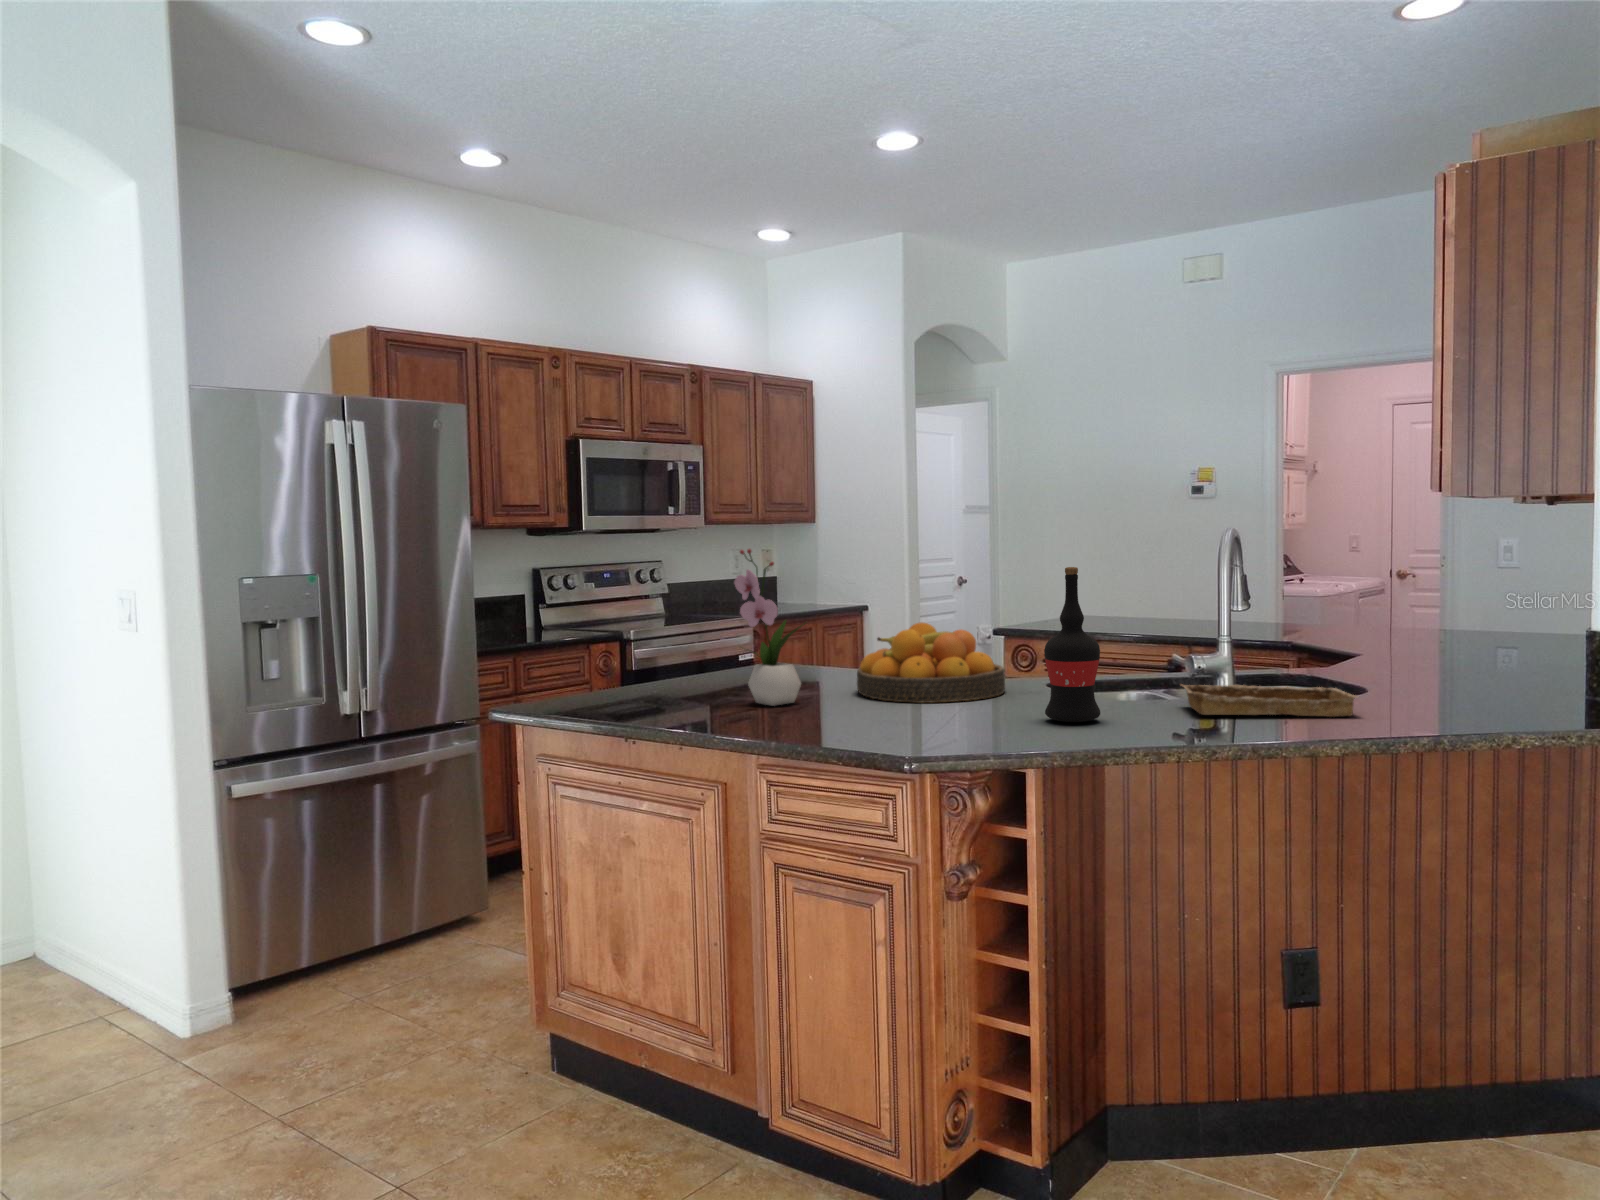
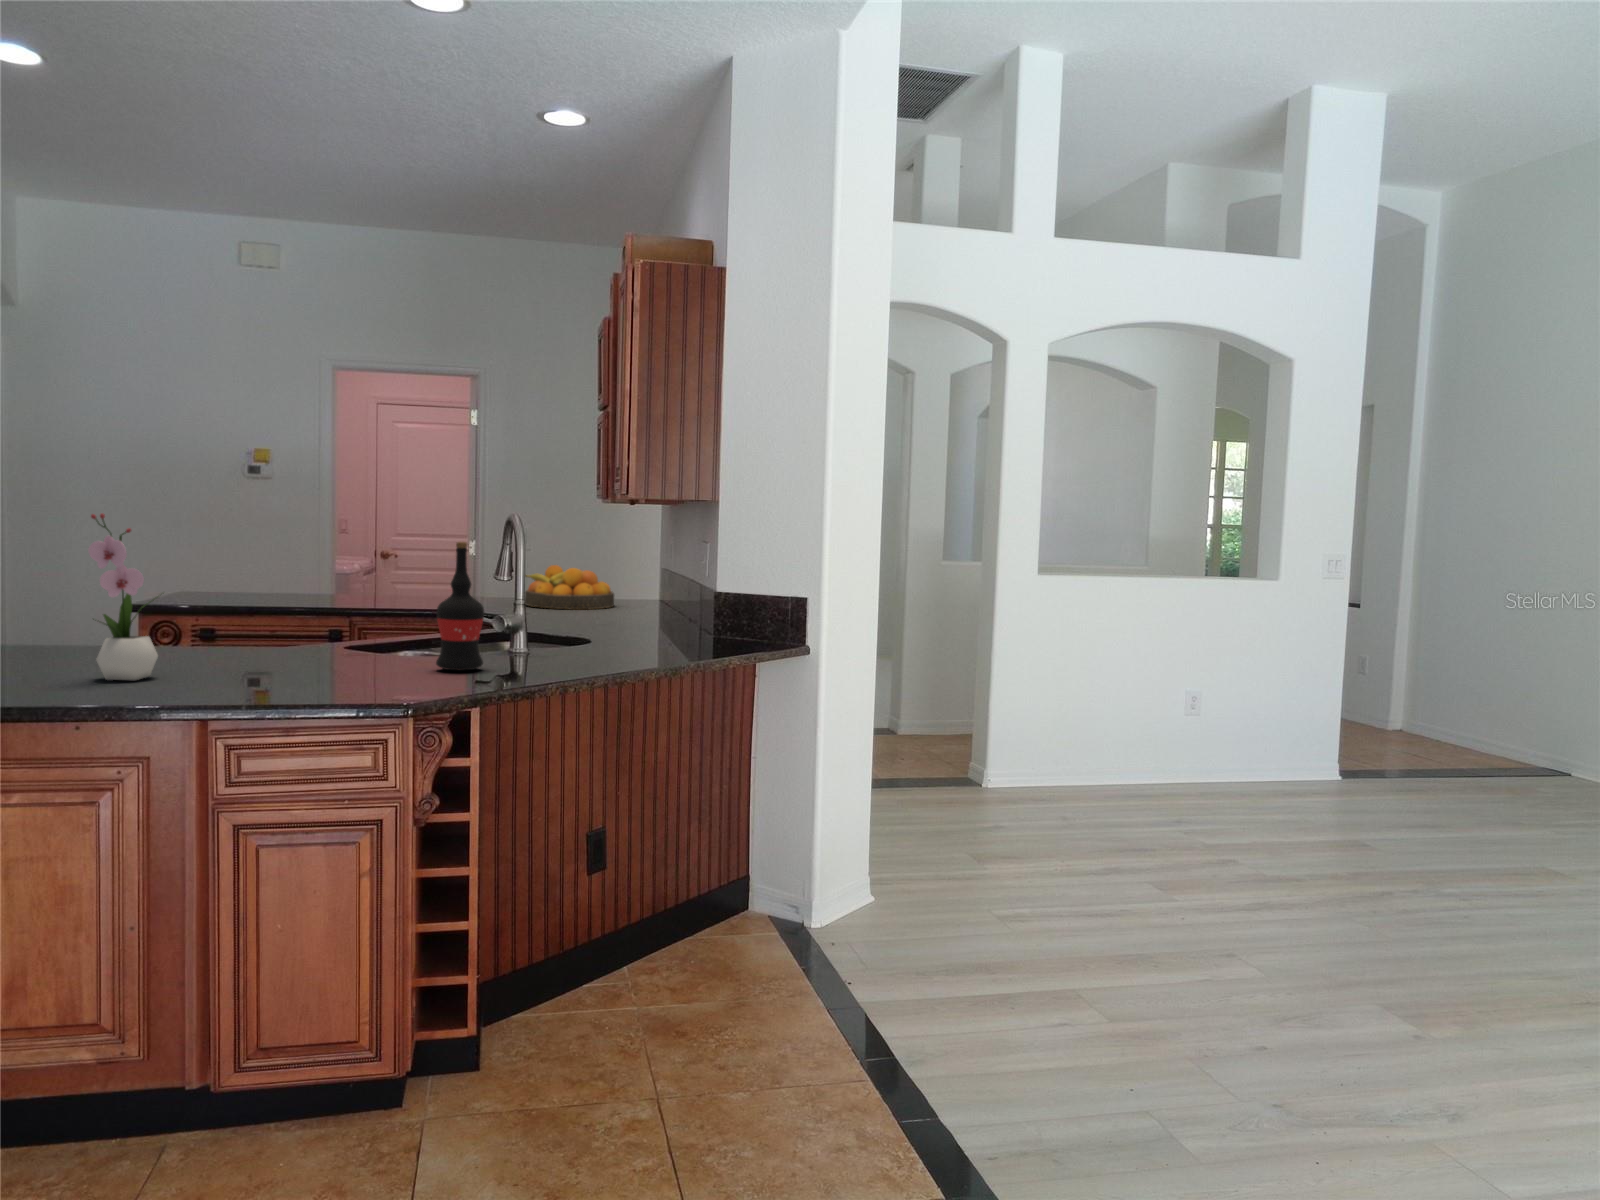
fruit bowl: present [857,623,1005,703] -> present [525,565,614,609]
tray: present [1181,684,1358,717] -> none [506,635,637,659]

